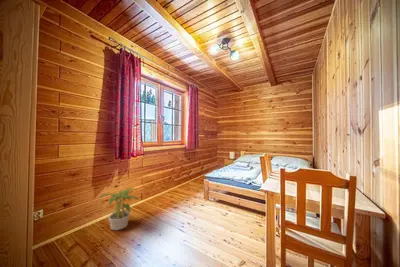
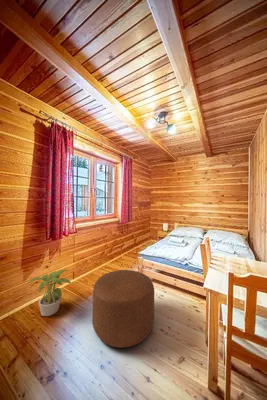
ottoman: none [160,188,218,252] -> present [92,270,155,348]

